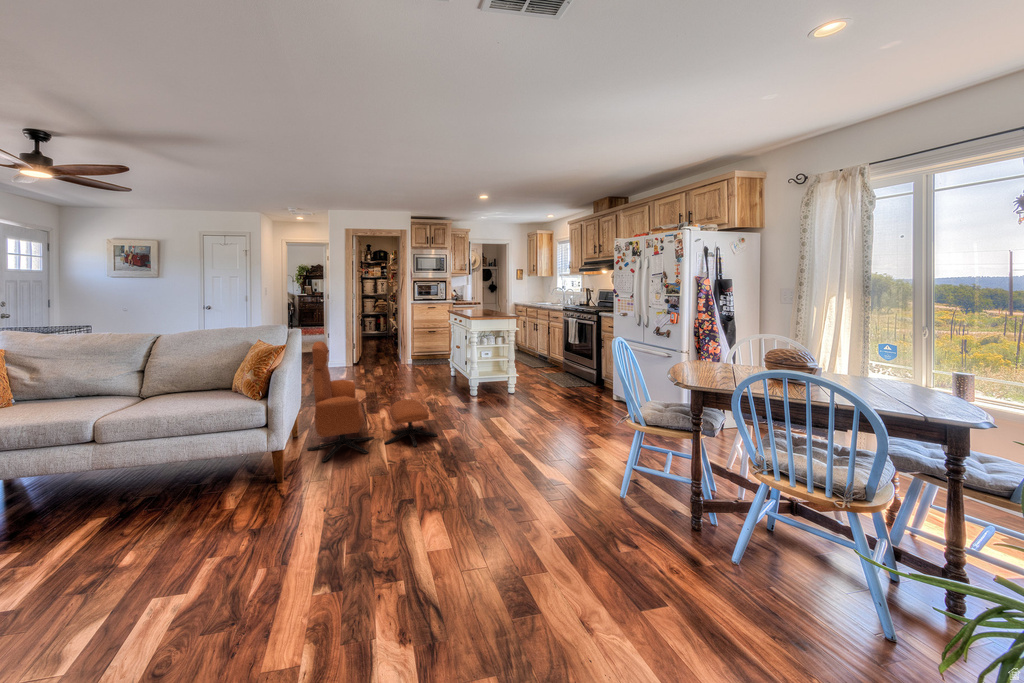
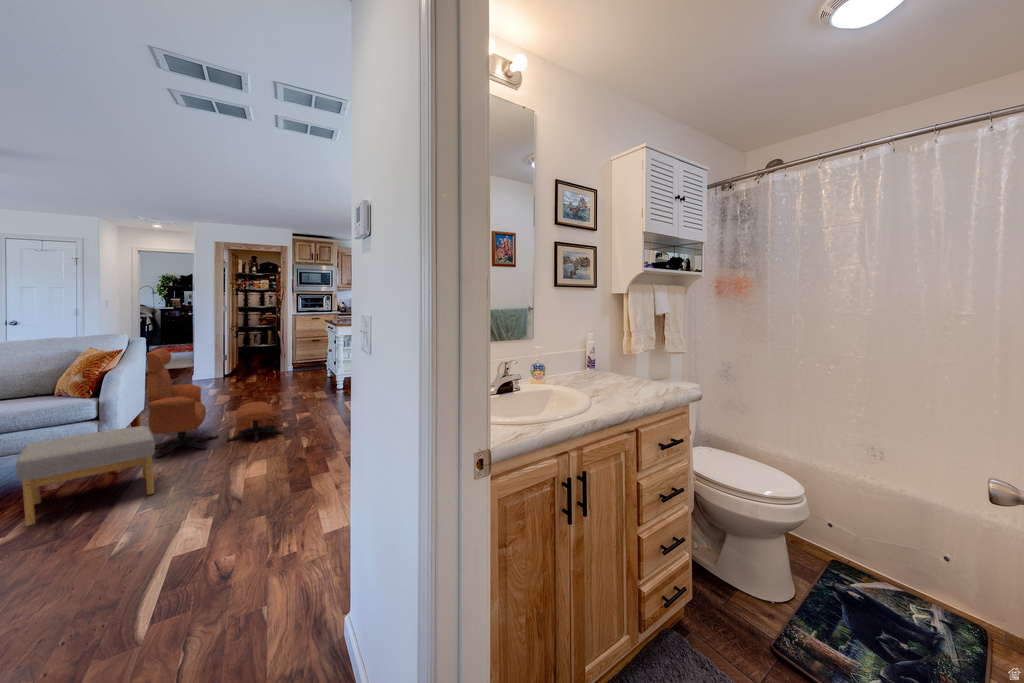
footstool: none [211,431,337,550] -> present [16,426,155,526]

